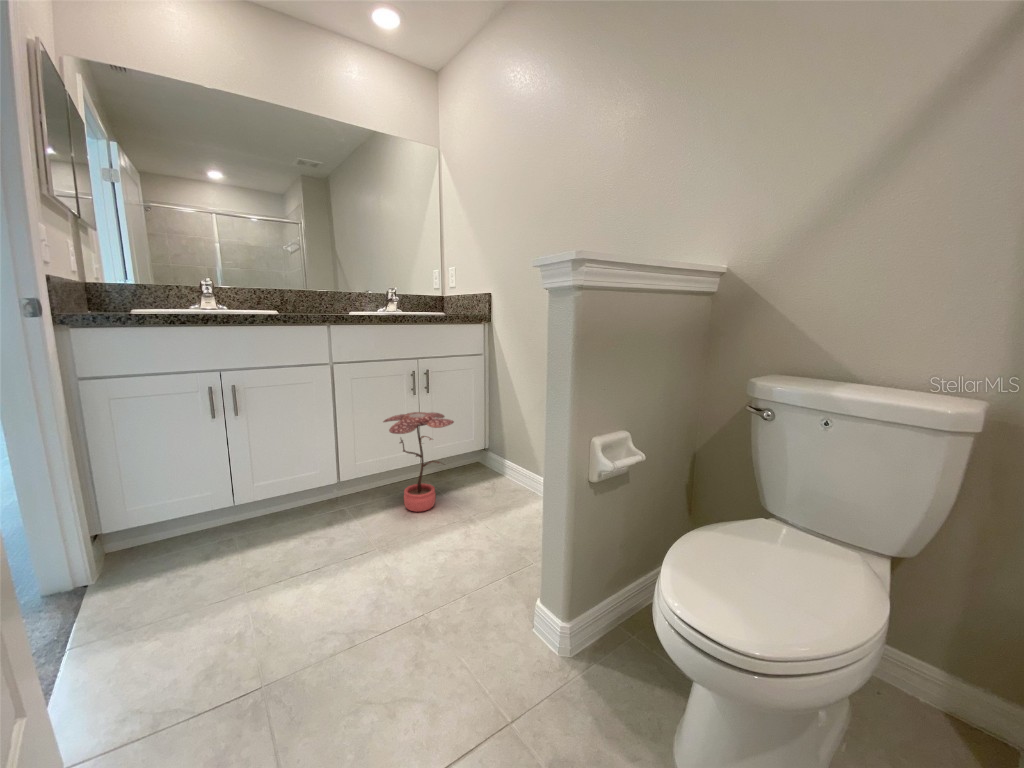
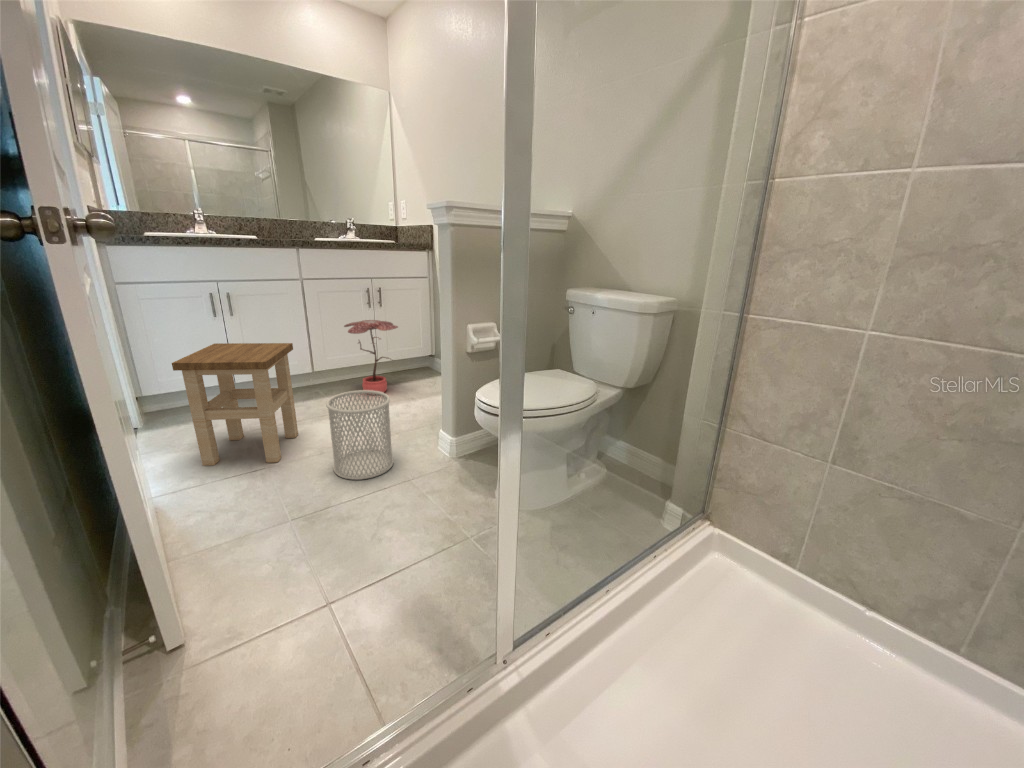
stool: none [117,462,318,683] -> present [172,343,298,466]
wastebasket: none [369,542,472,719] -> present [326,390,394,480]

